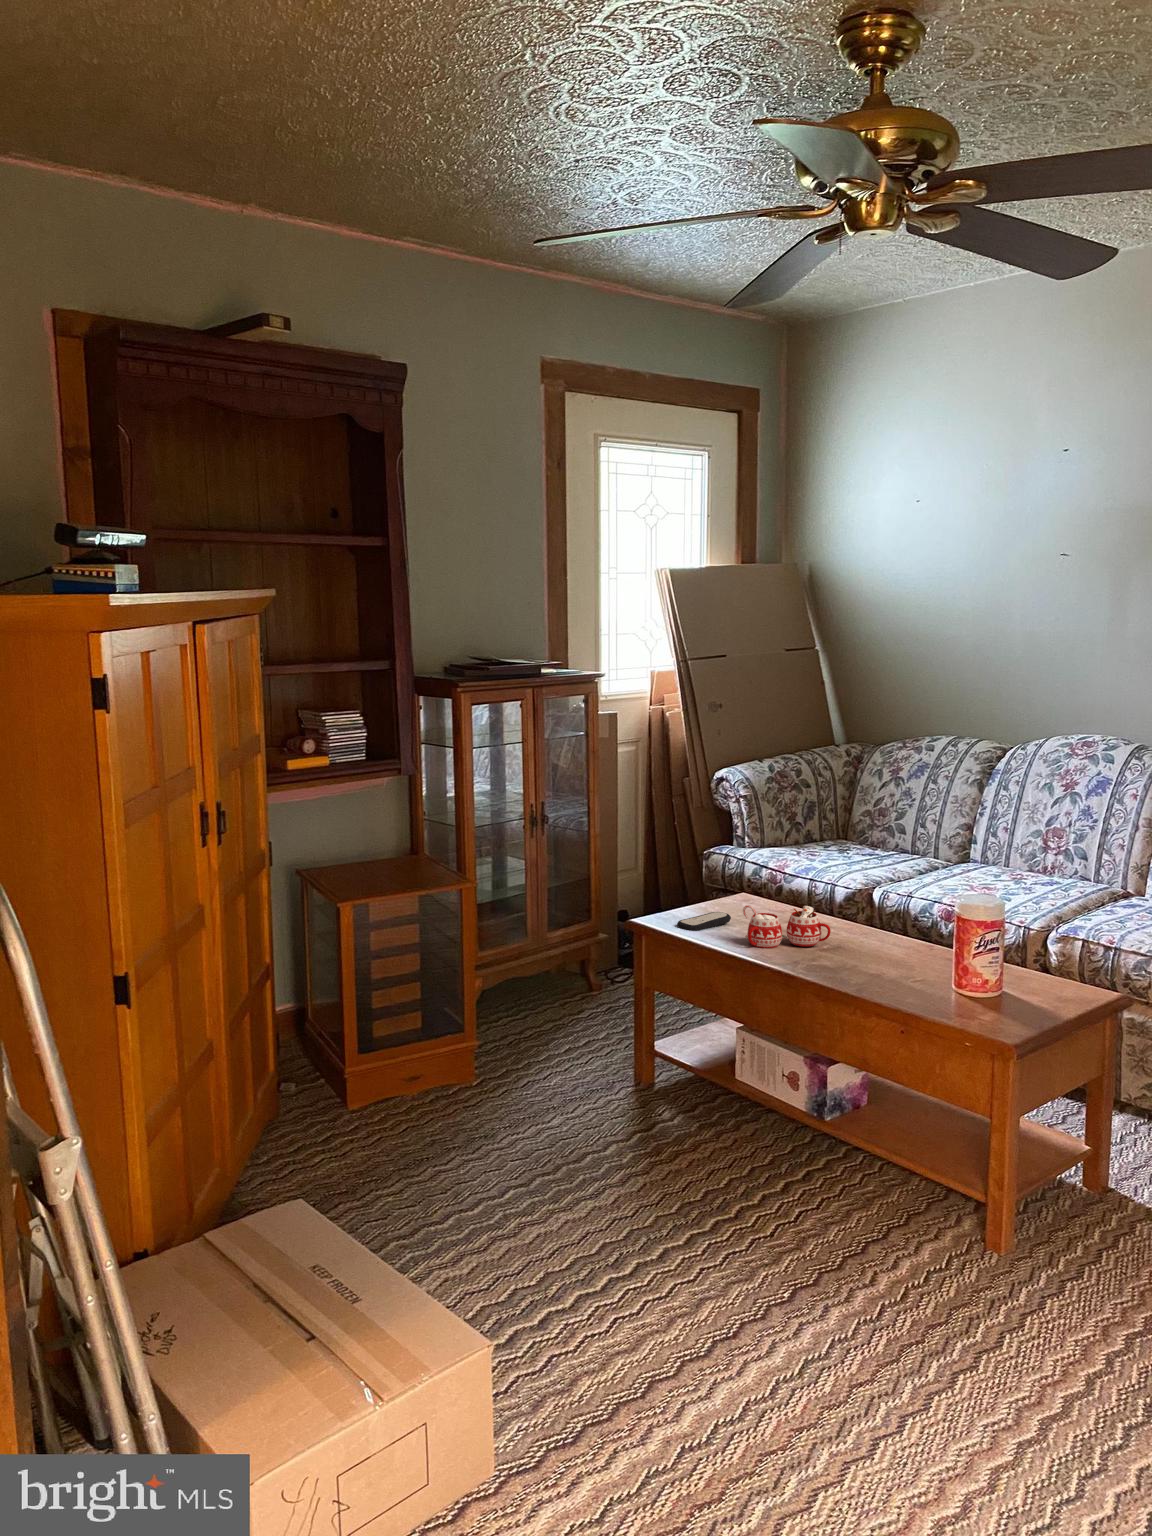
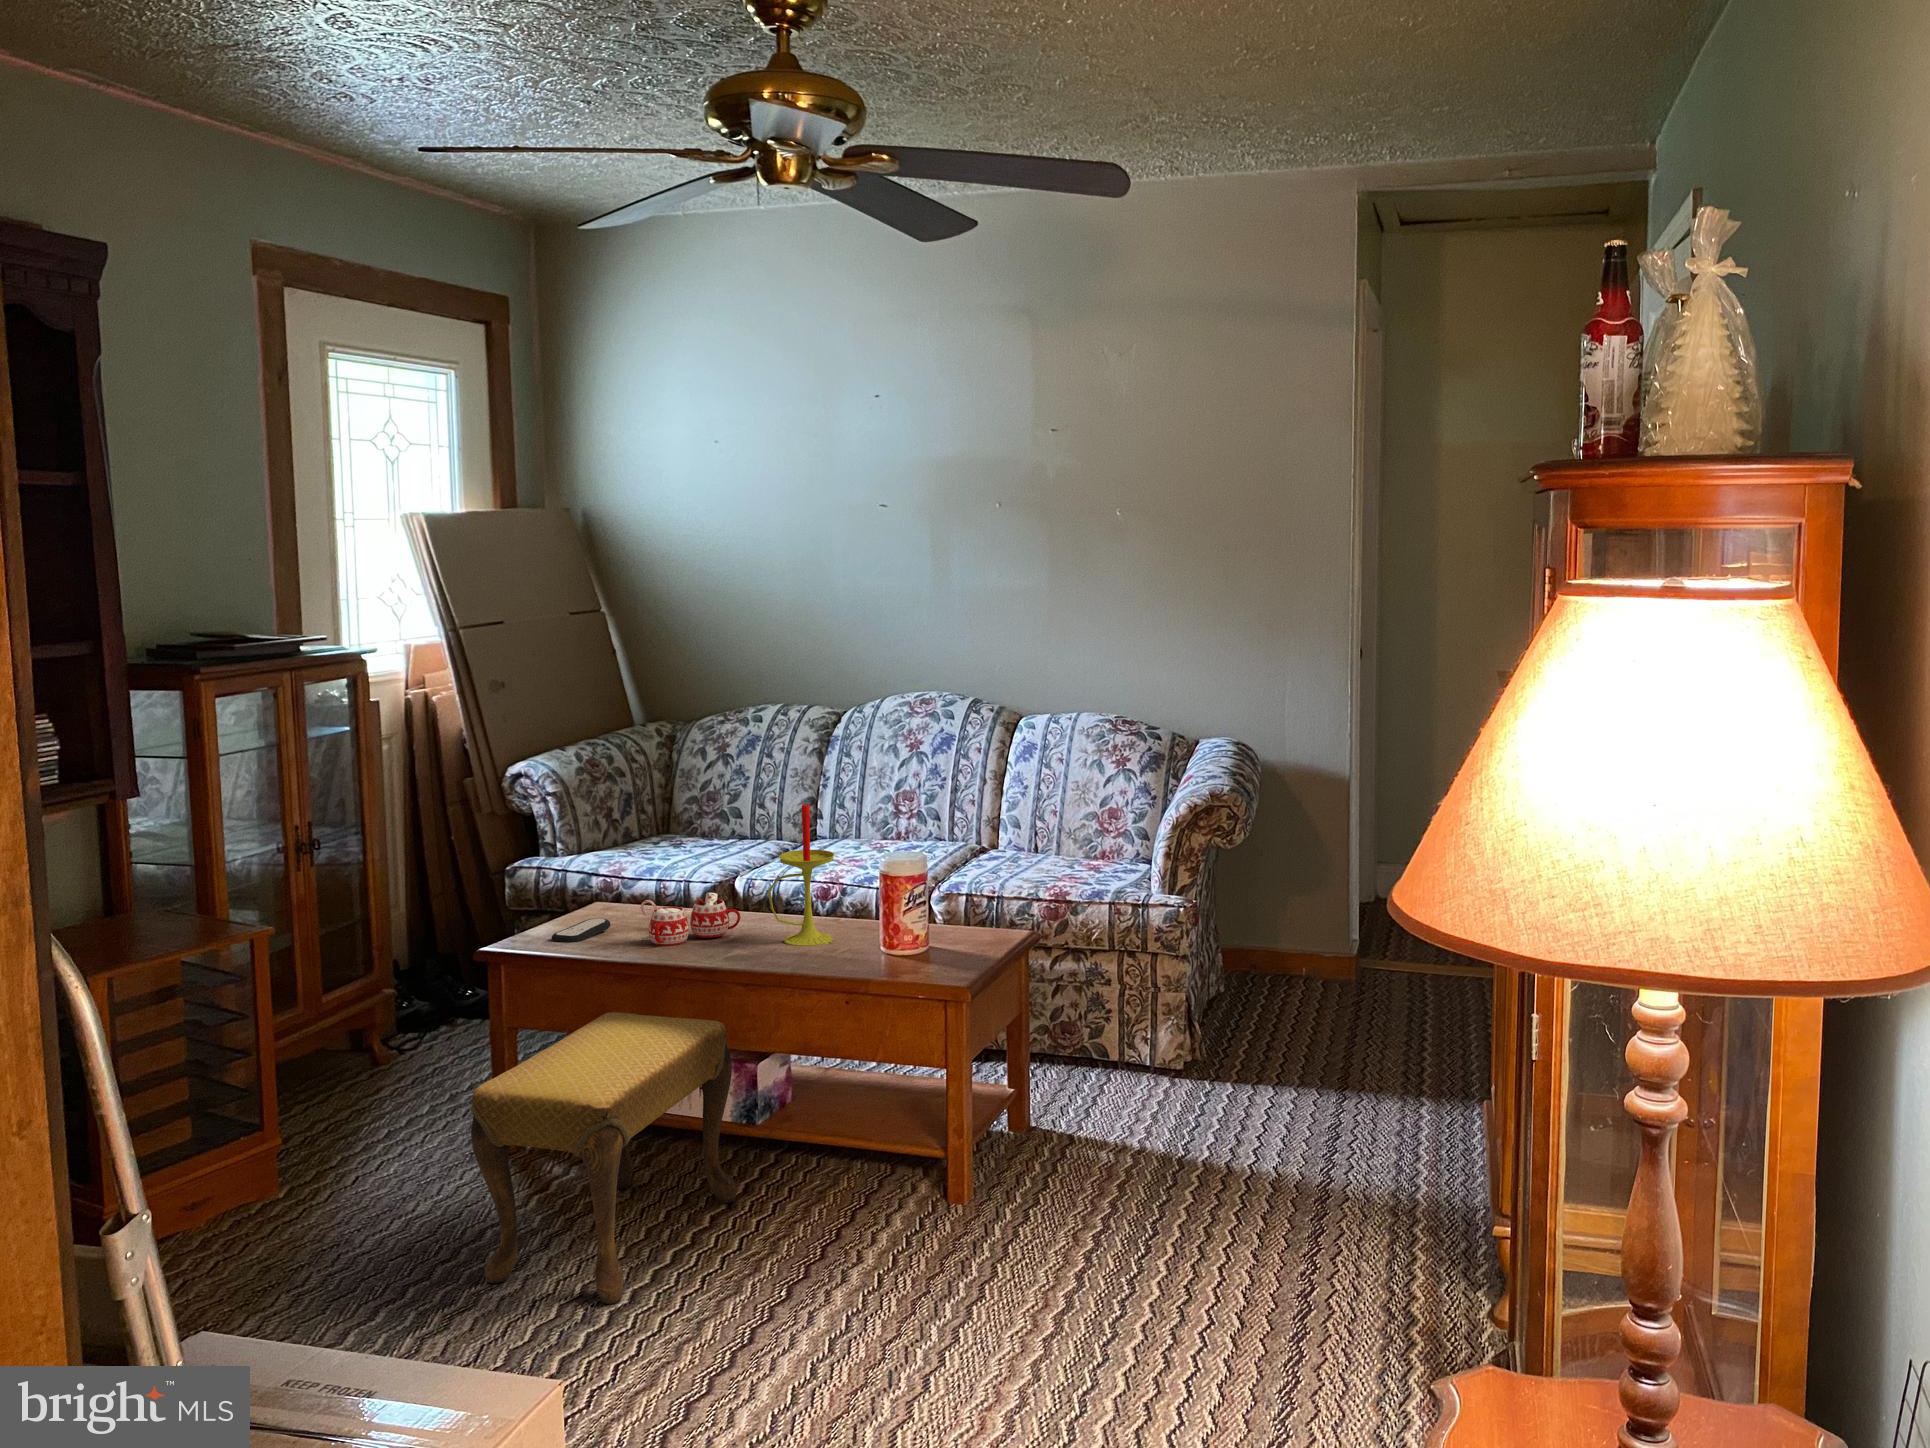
candle: none [846,835,914,972] -> present [767,804,835,946]
footstool: none [556,998,791,1255] -> present [471,1012,737,1304]

